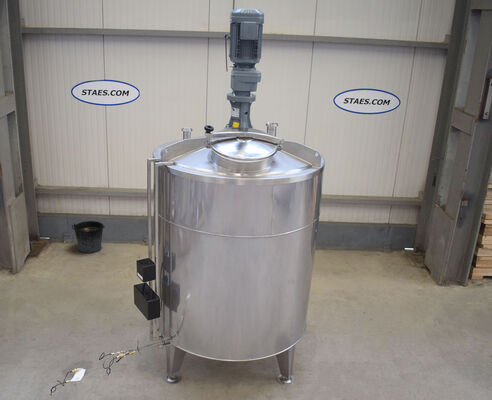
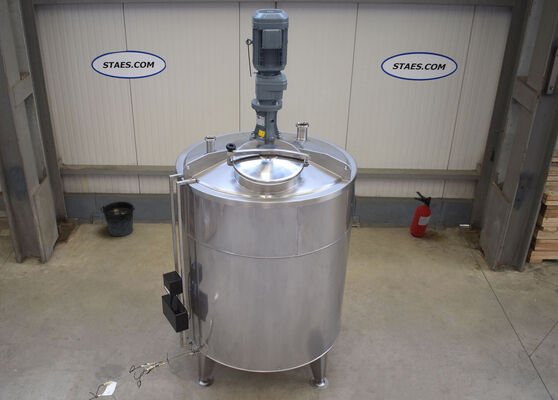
fire extinguisher: none [359,215,380,258] -> present [410,192,431,237]

